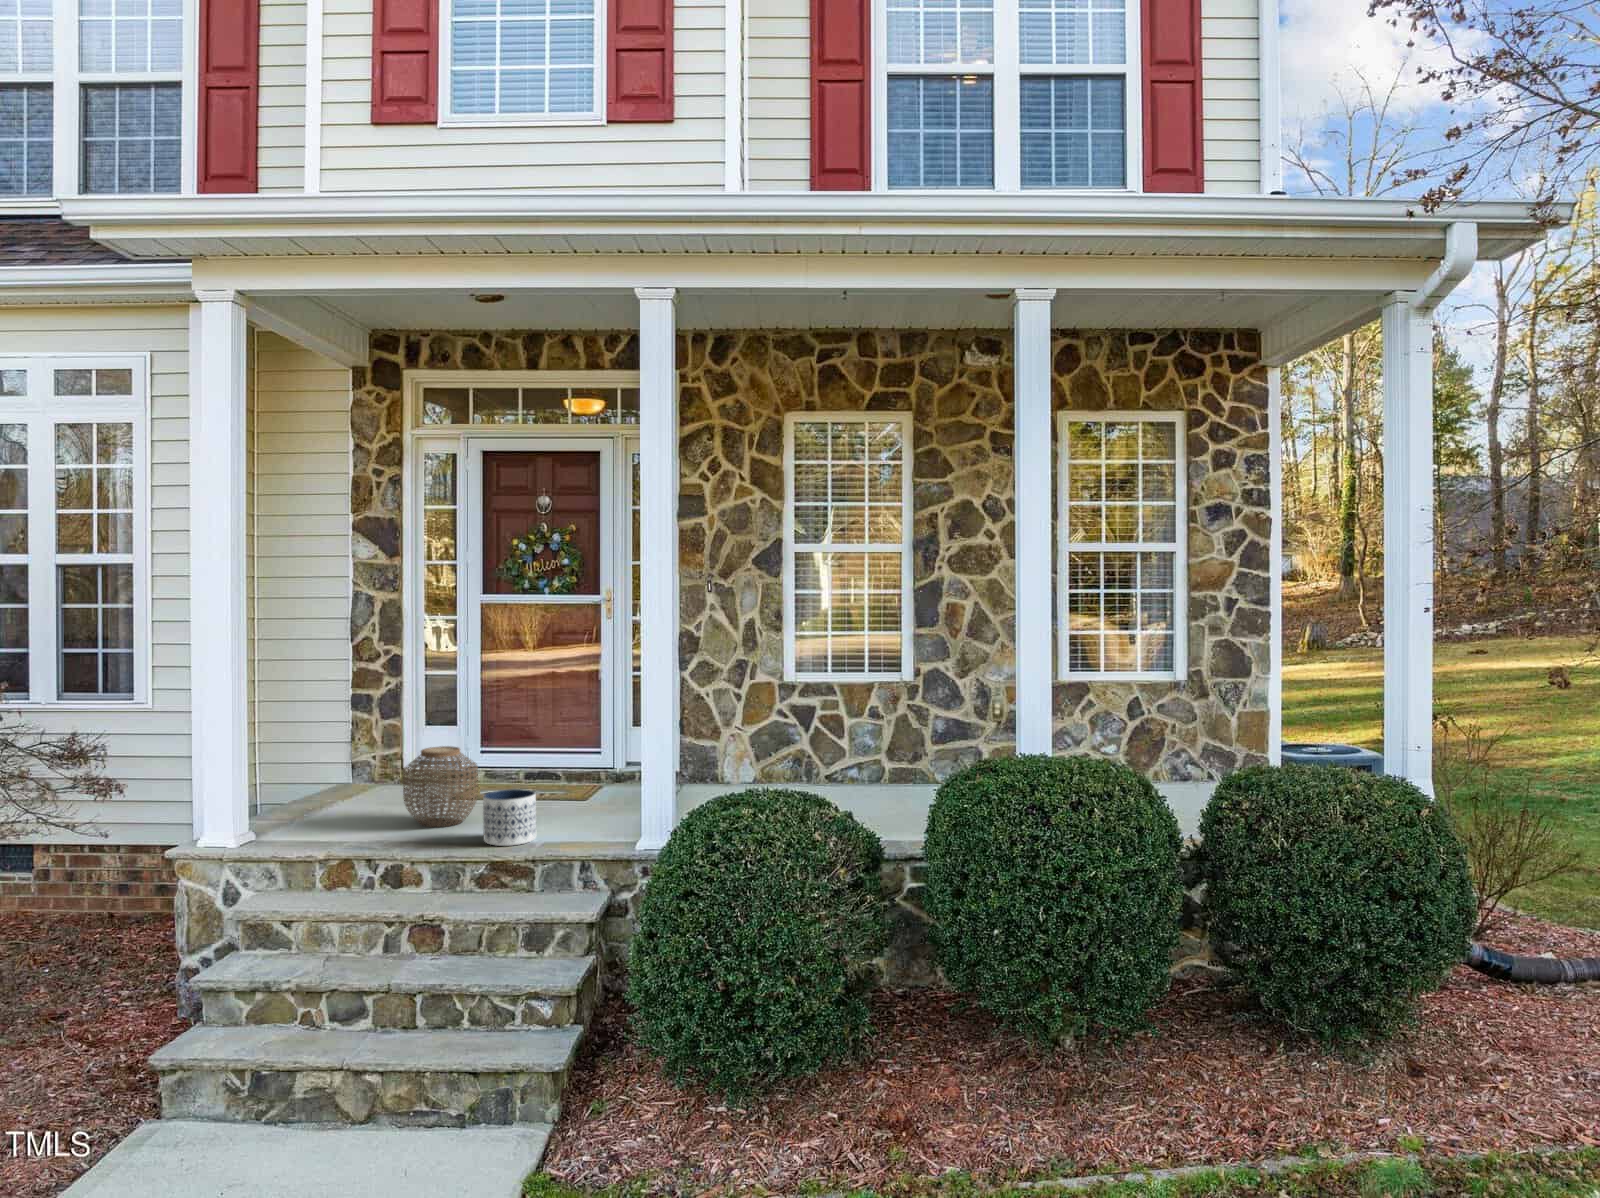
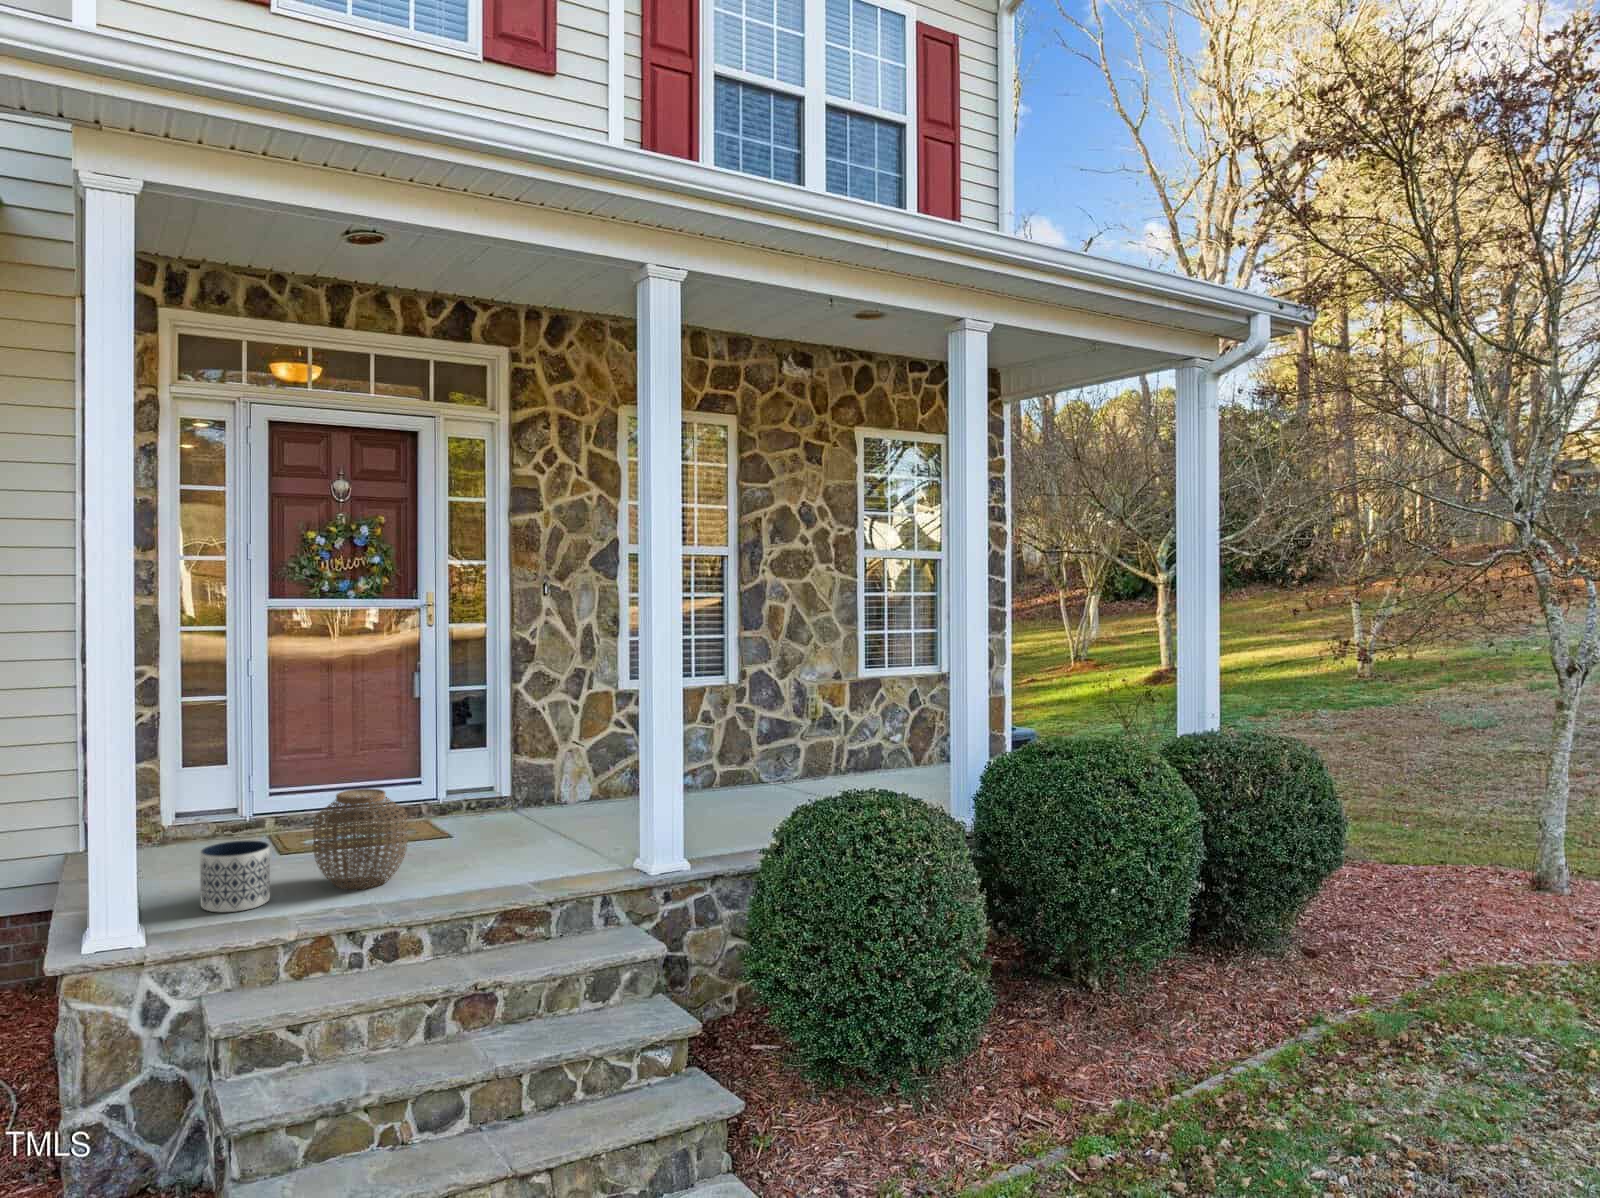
planter: present [483,789,536,846] -> present [200,841,270,912]

